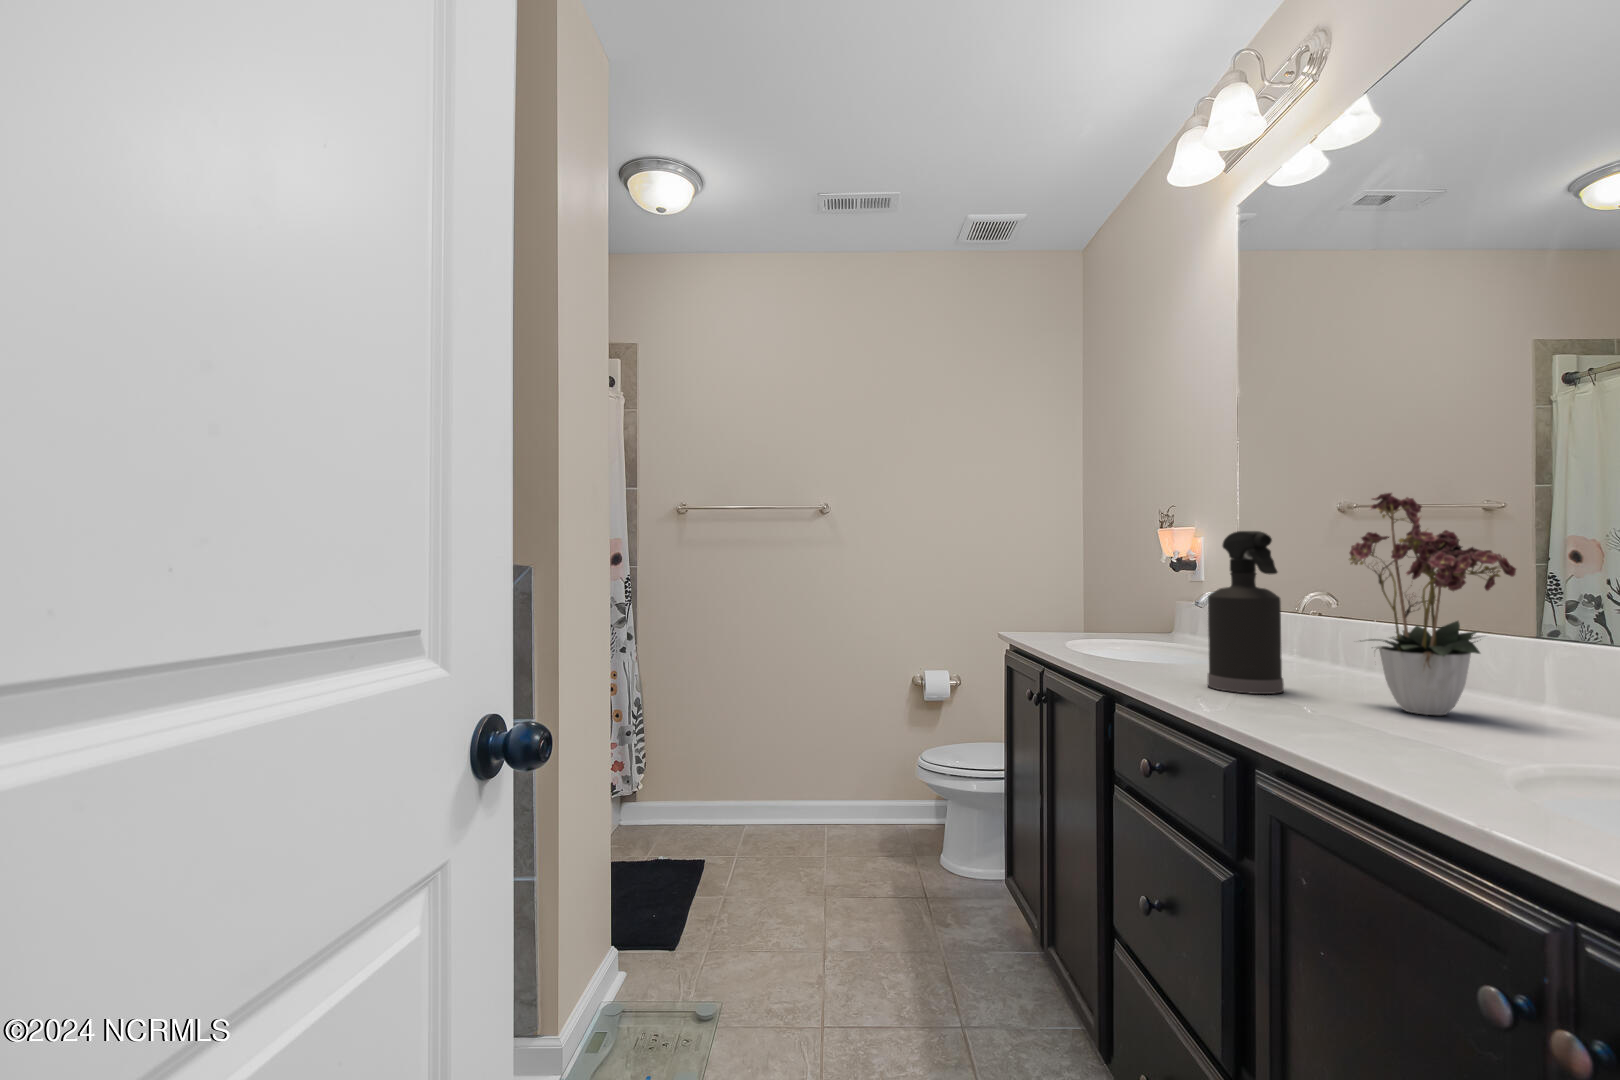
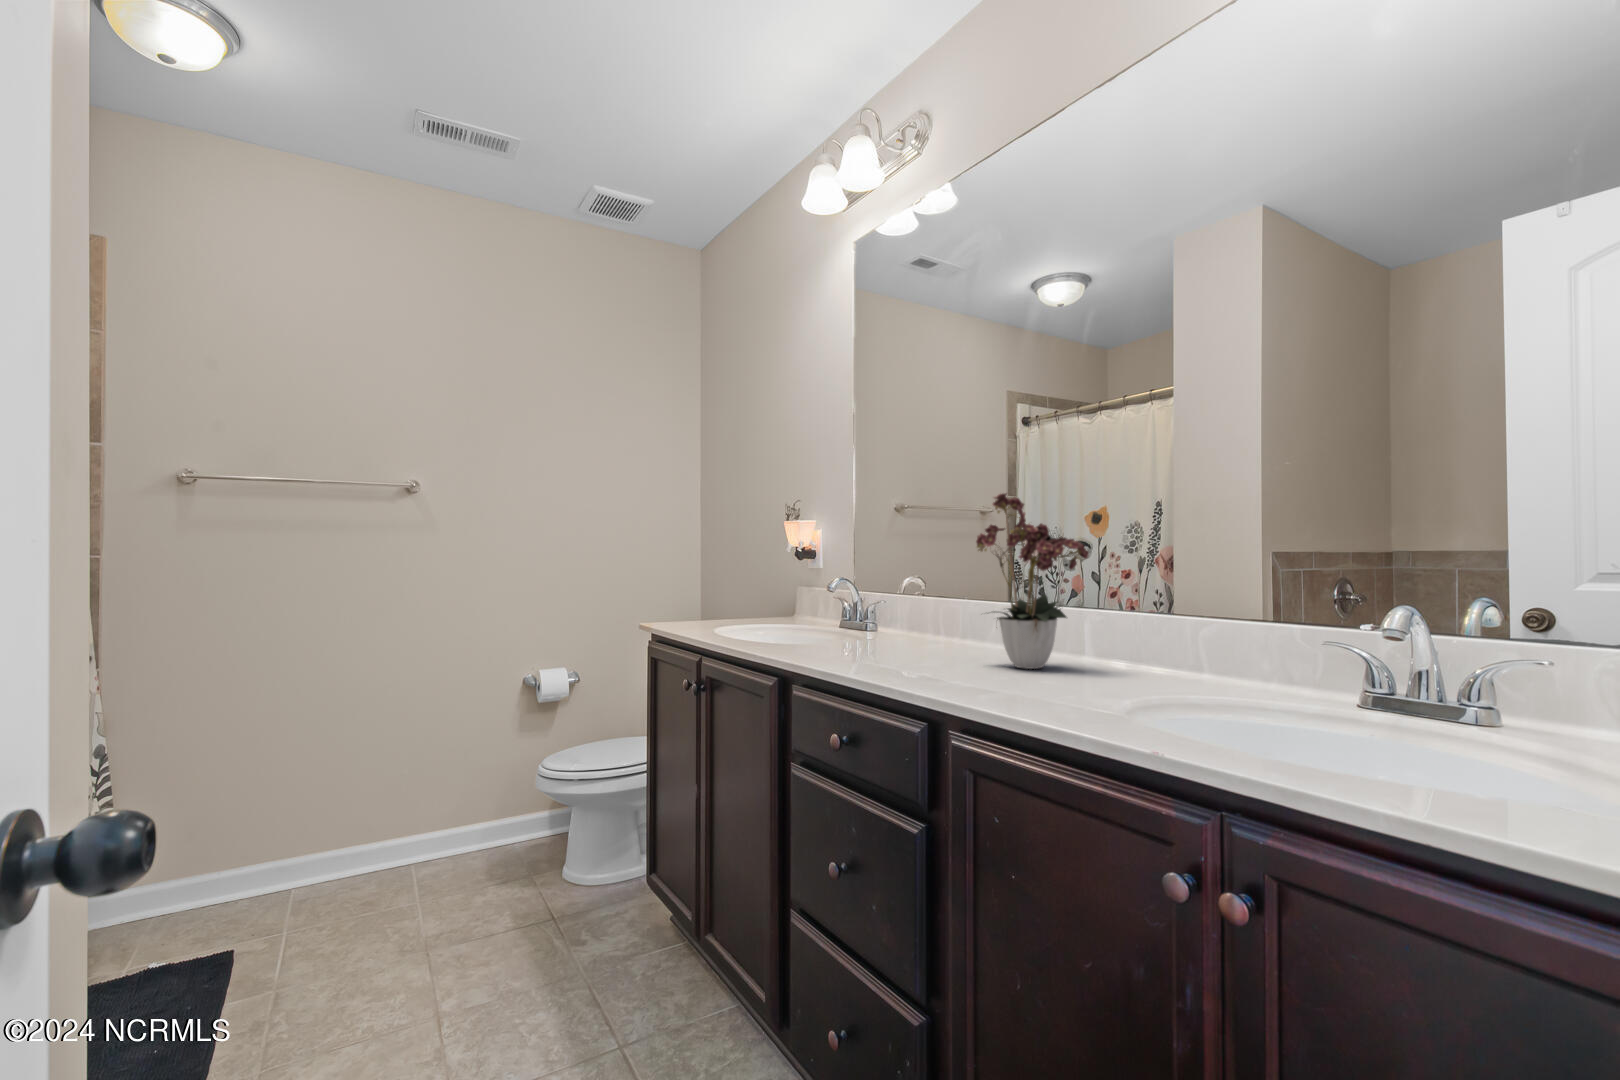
spray bottle: present [1208,531,1284,694] -> none [868,523,926,665]

